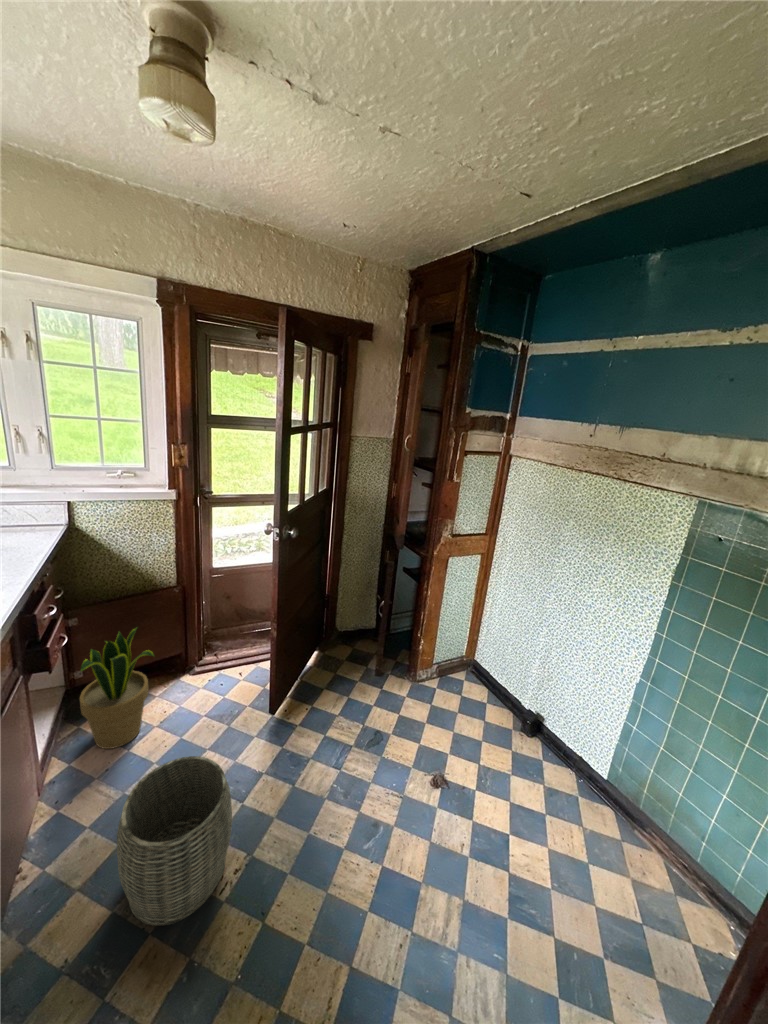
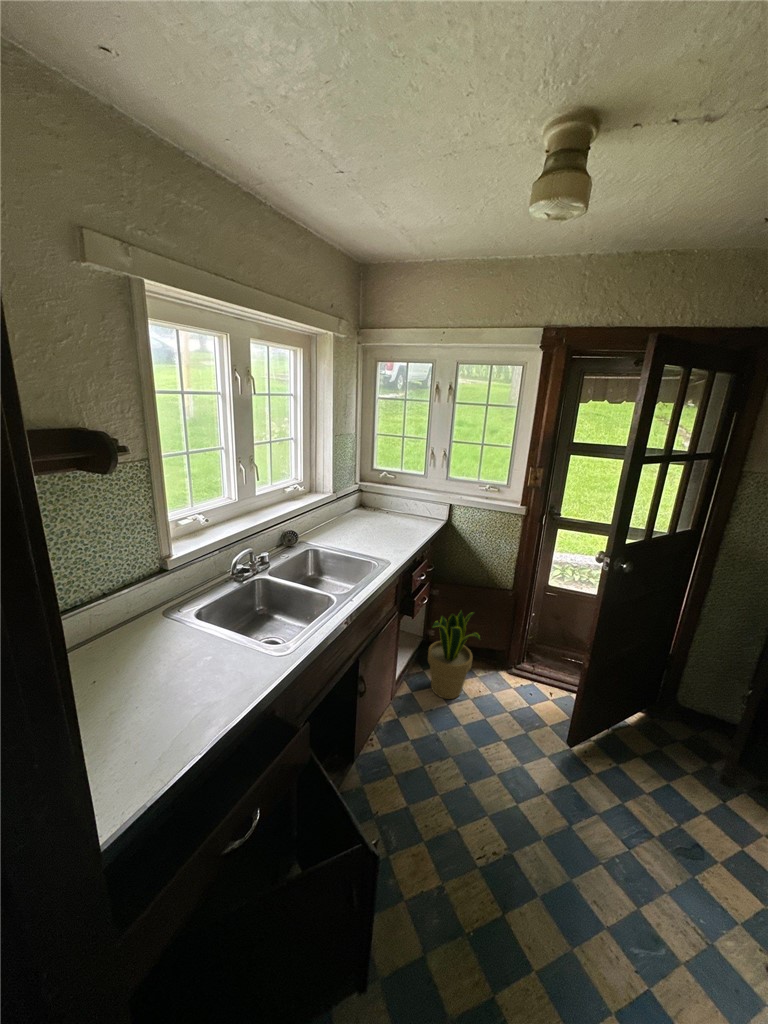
woven basket: present [117,756,232,926] -> none [422,720,507,848]

